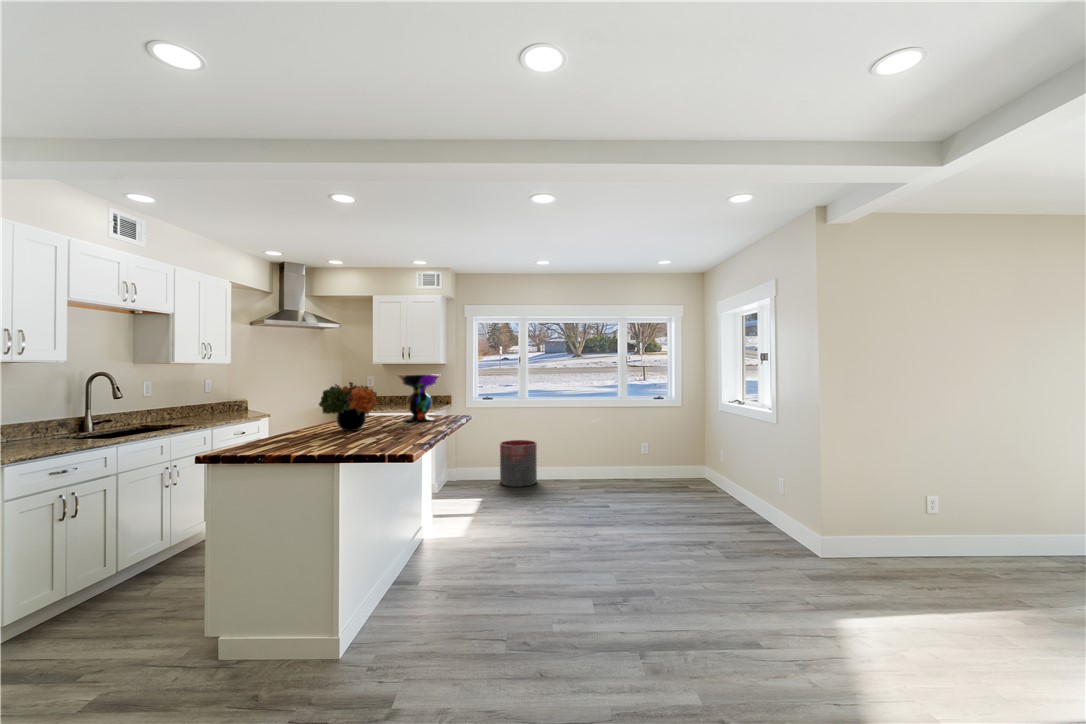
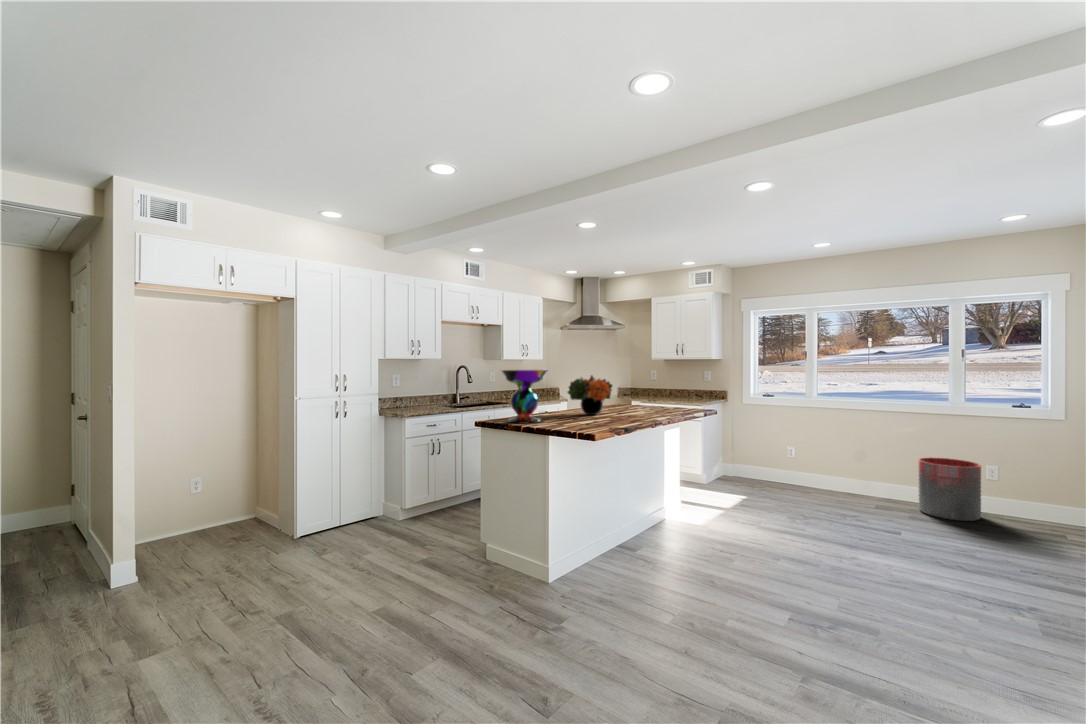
decorative bowl: present [398,375,440,422] -> present [501,370,547,423]
trash can: present [500,440,537,487] -> present [918,457,981,521]

